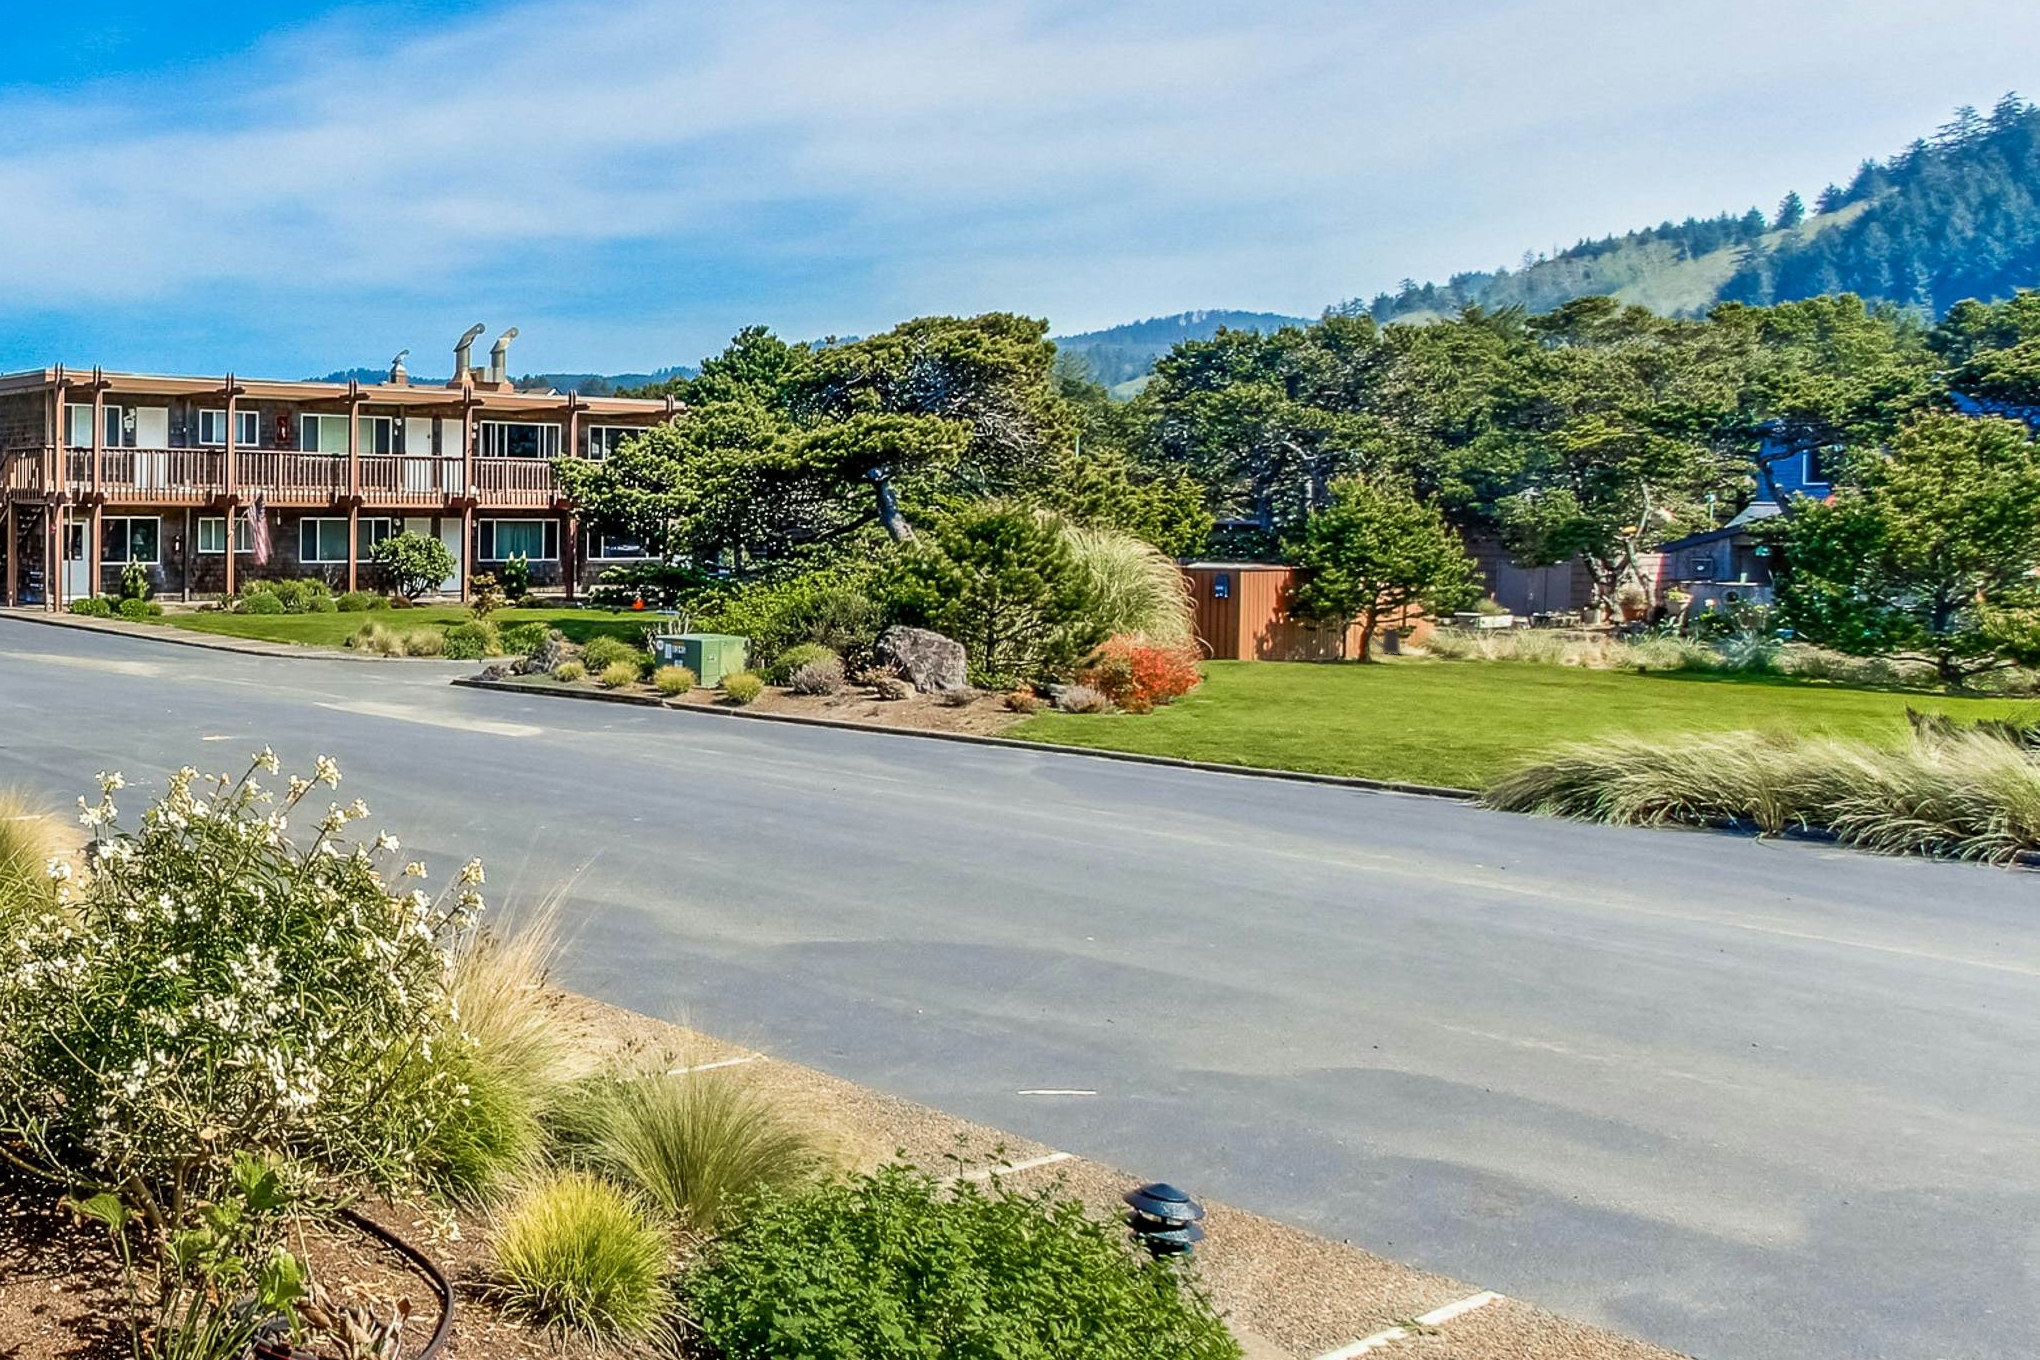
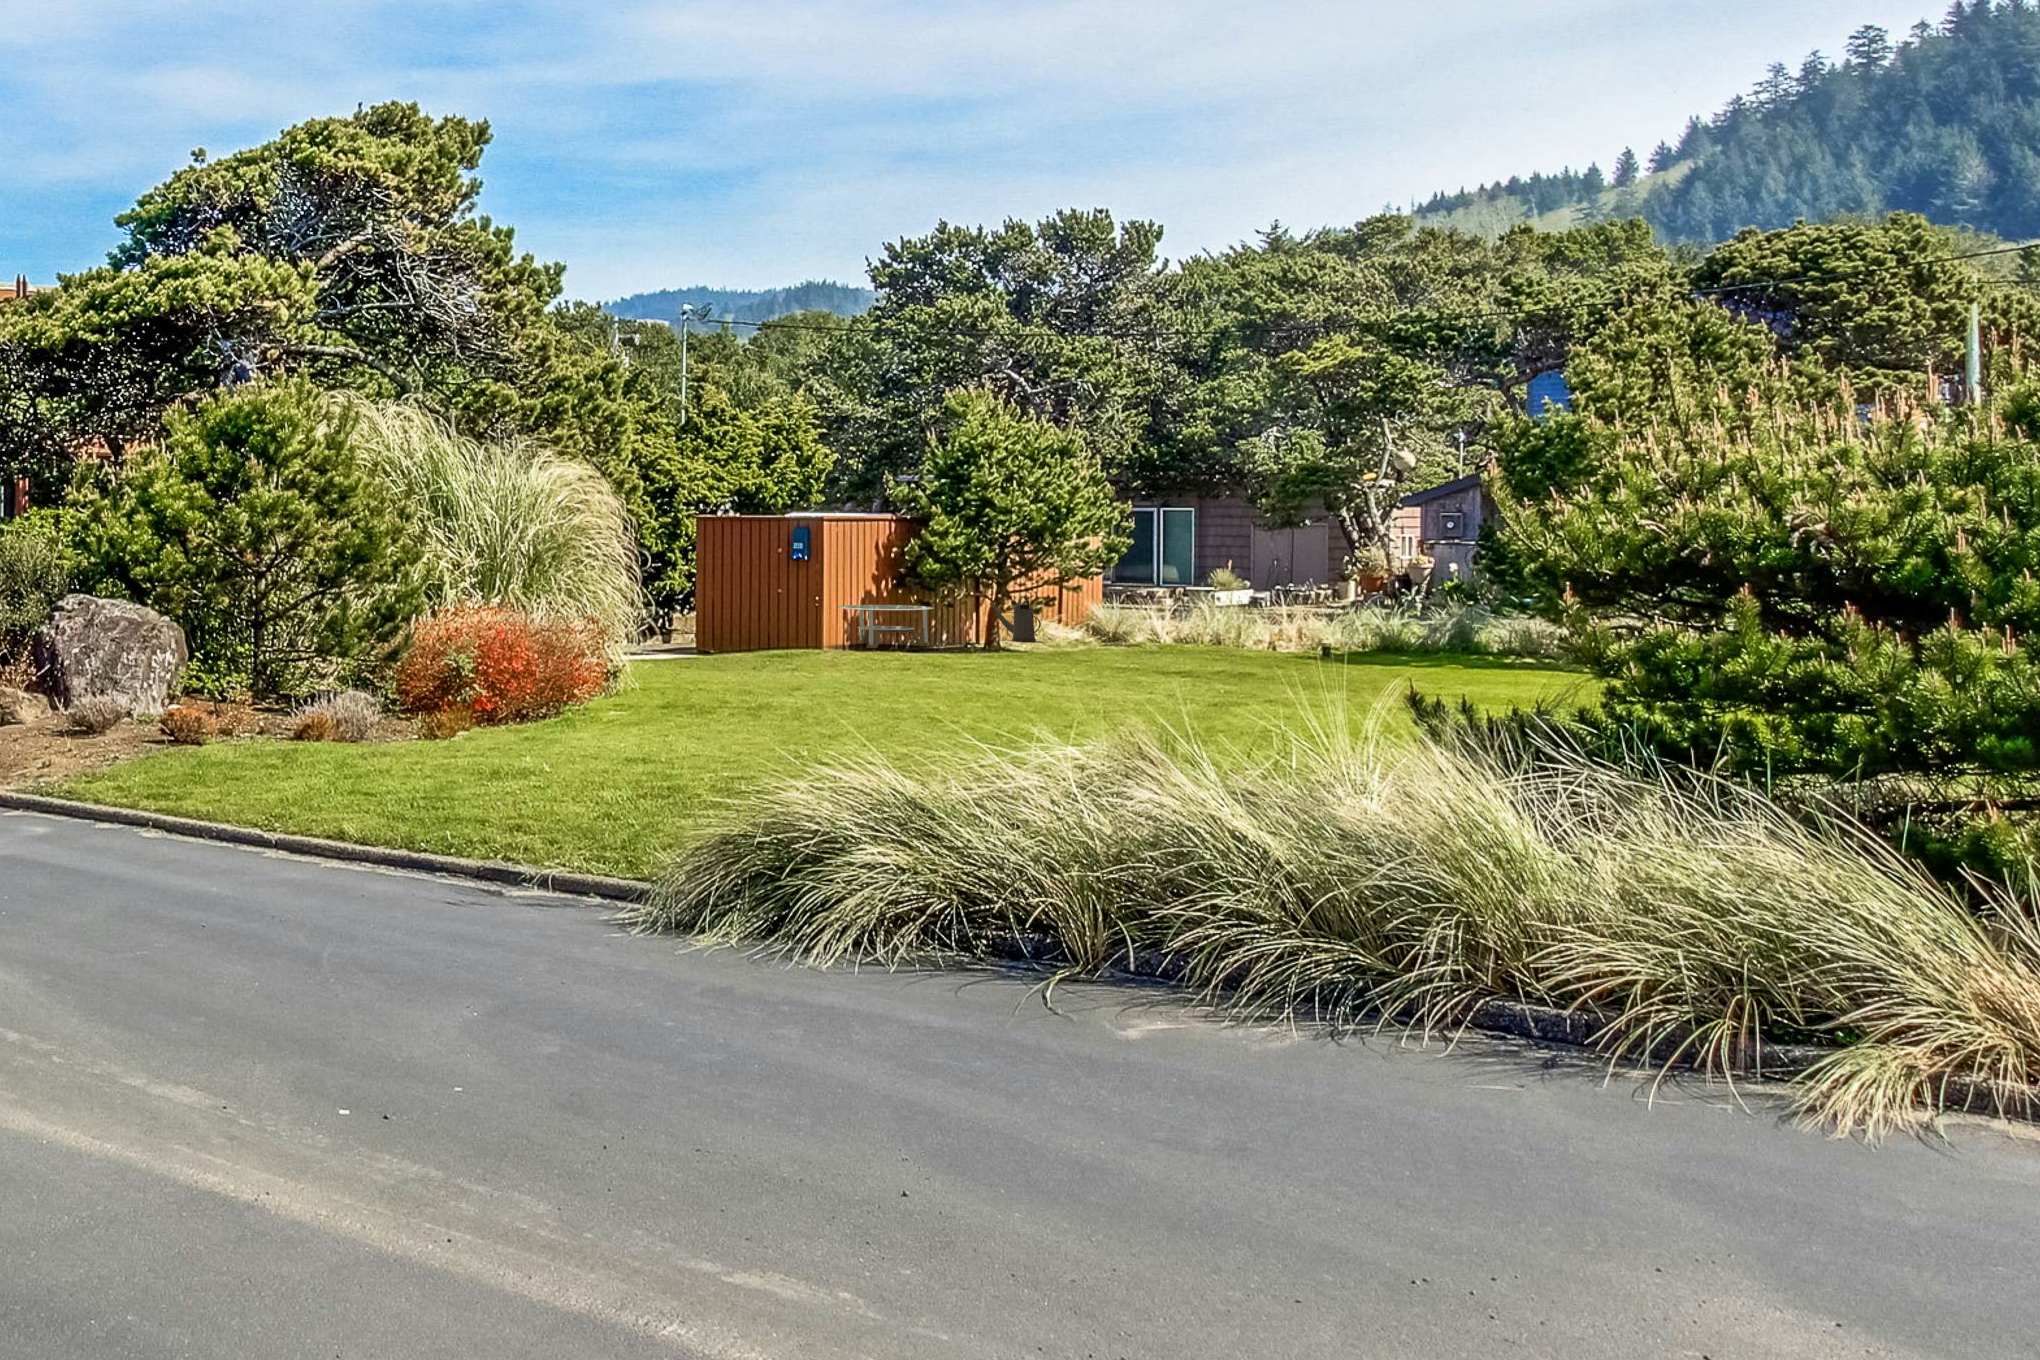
round table: none [1253,628,1329,657] -> present [838,605,934,648]

